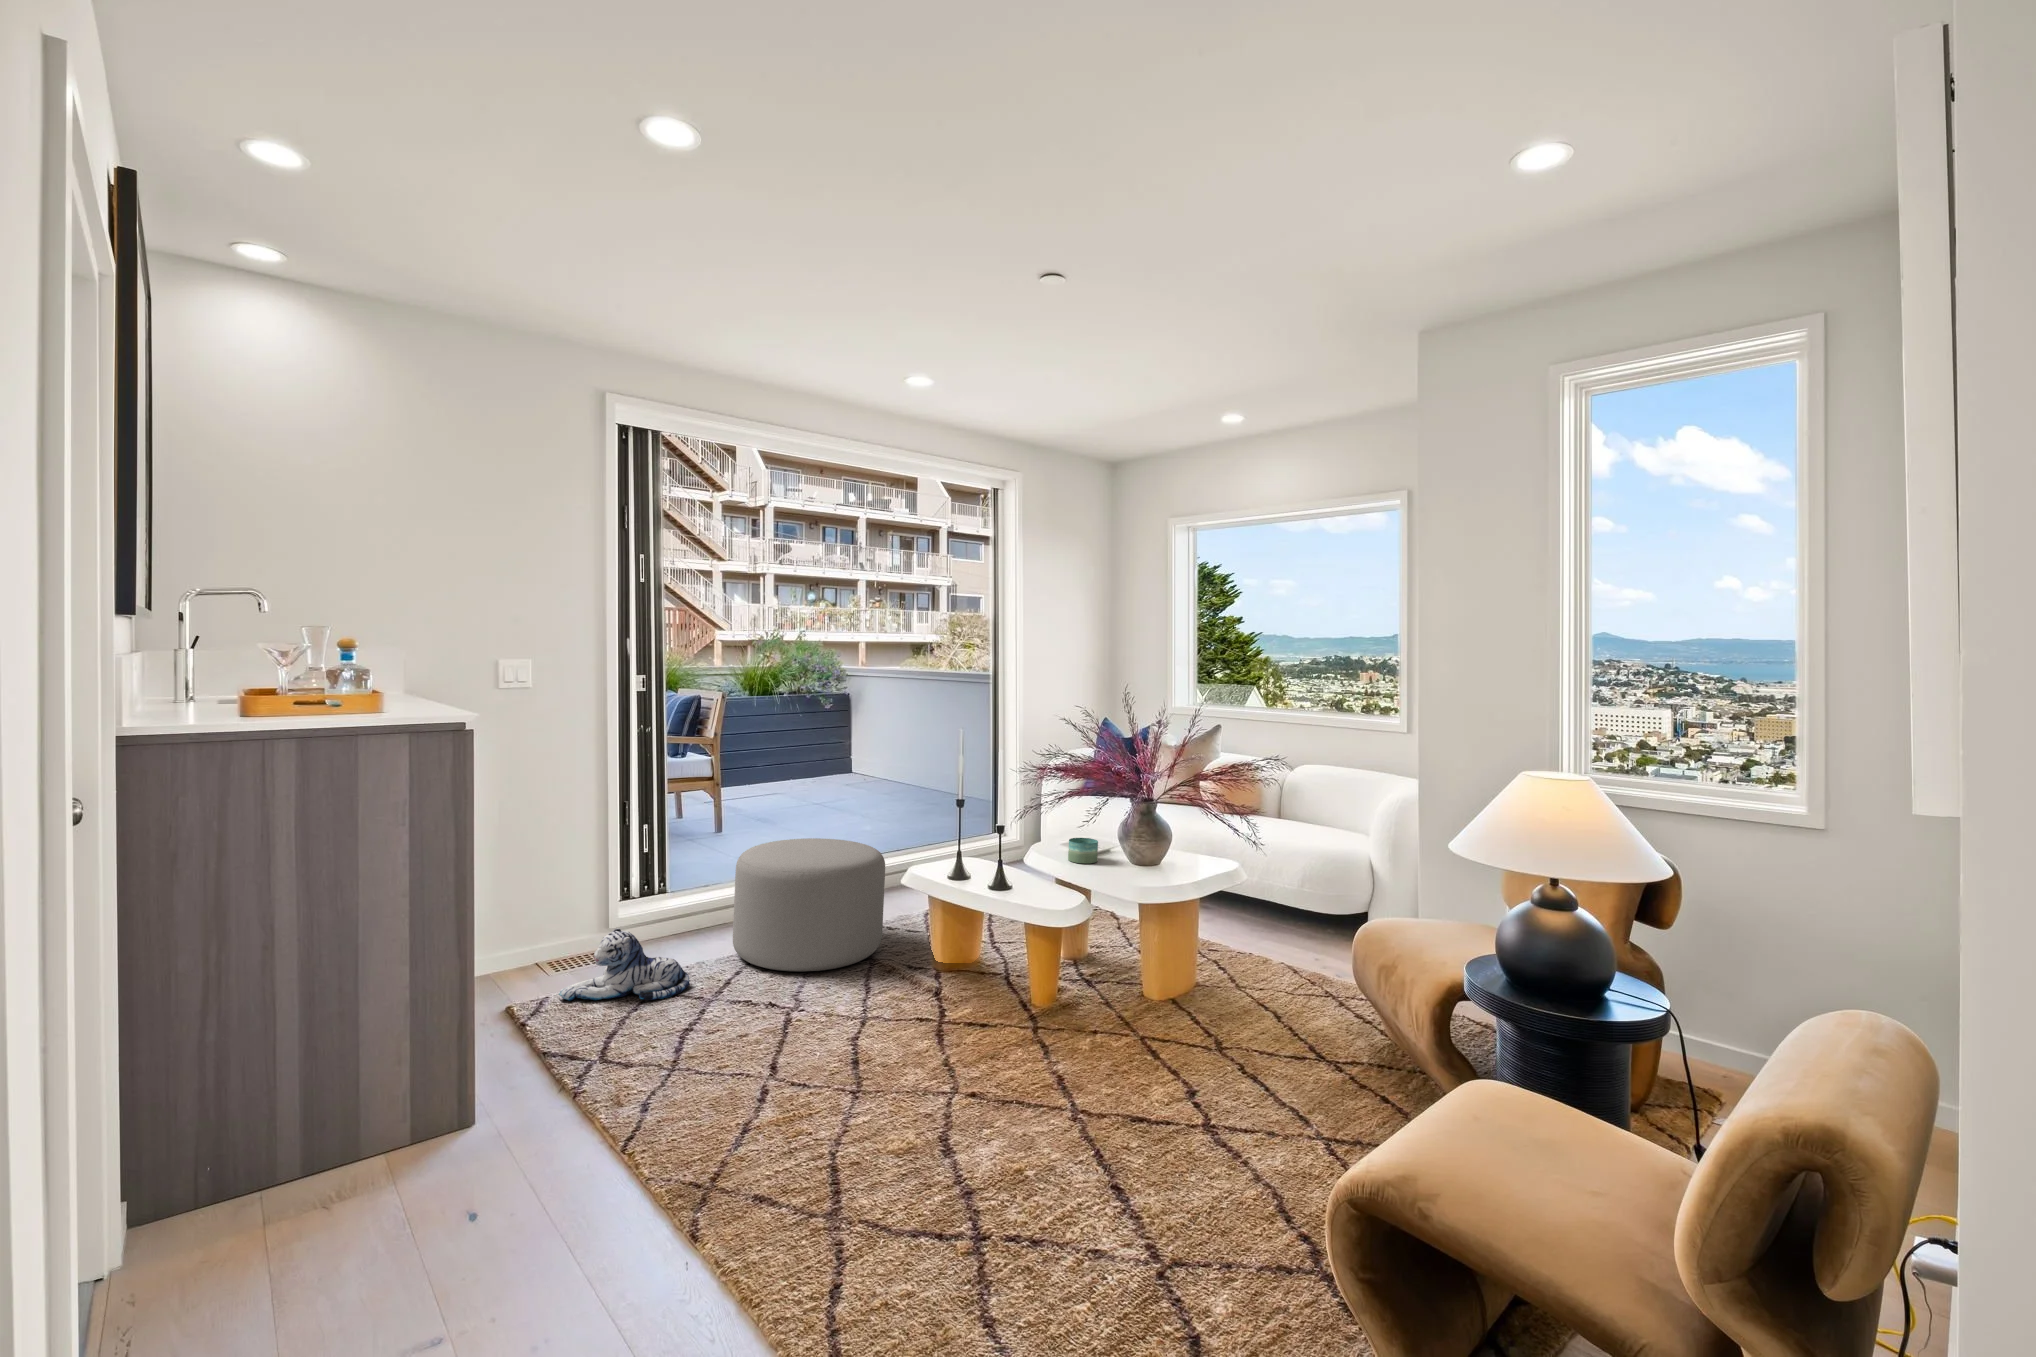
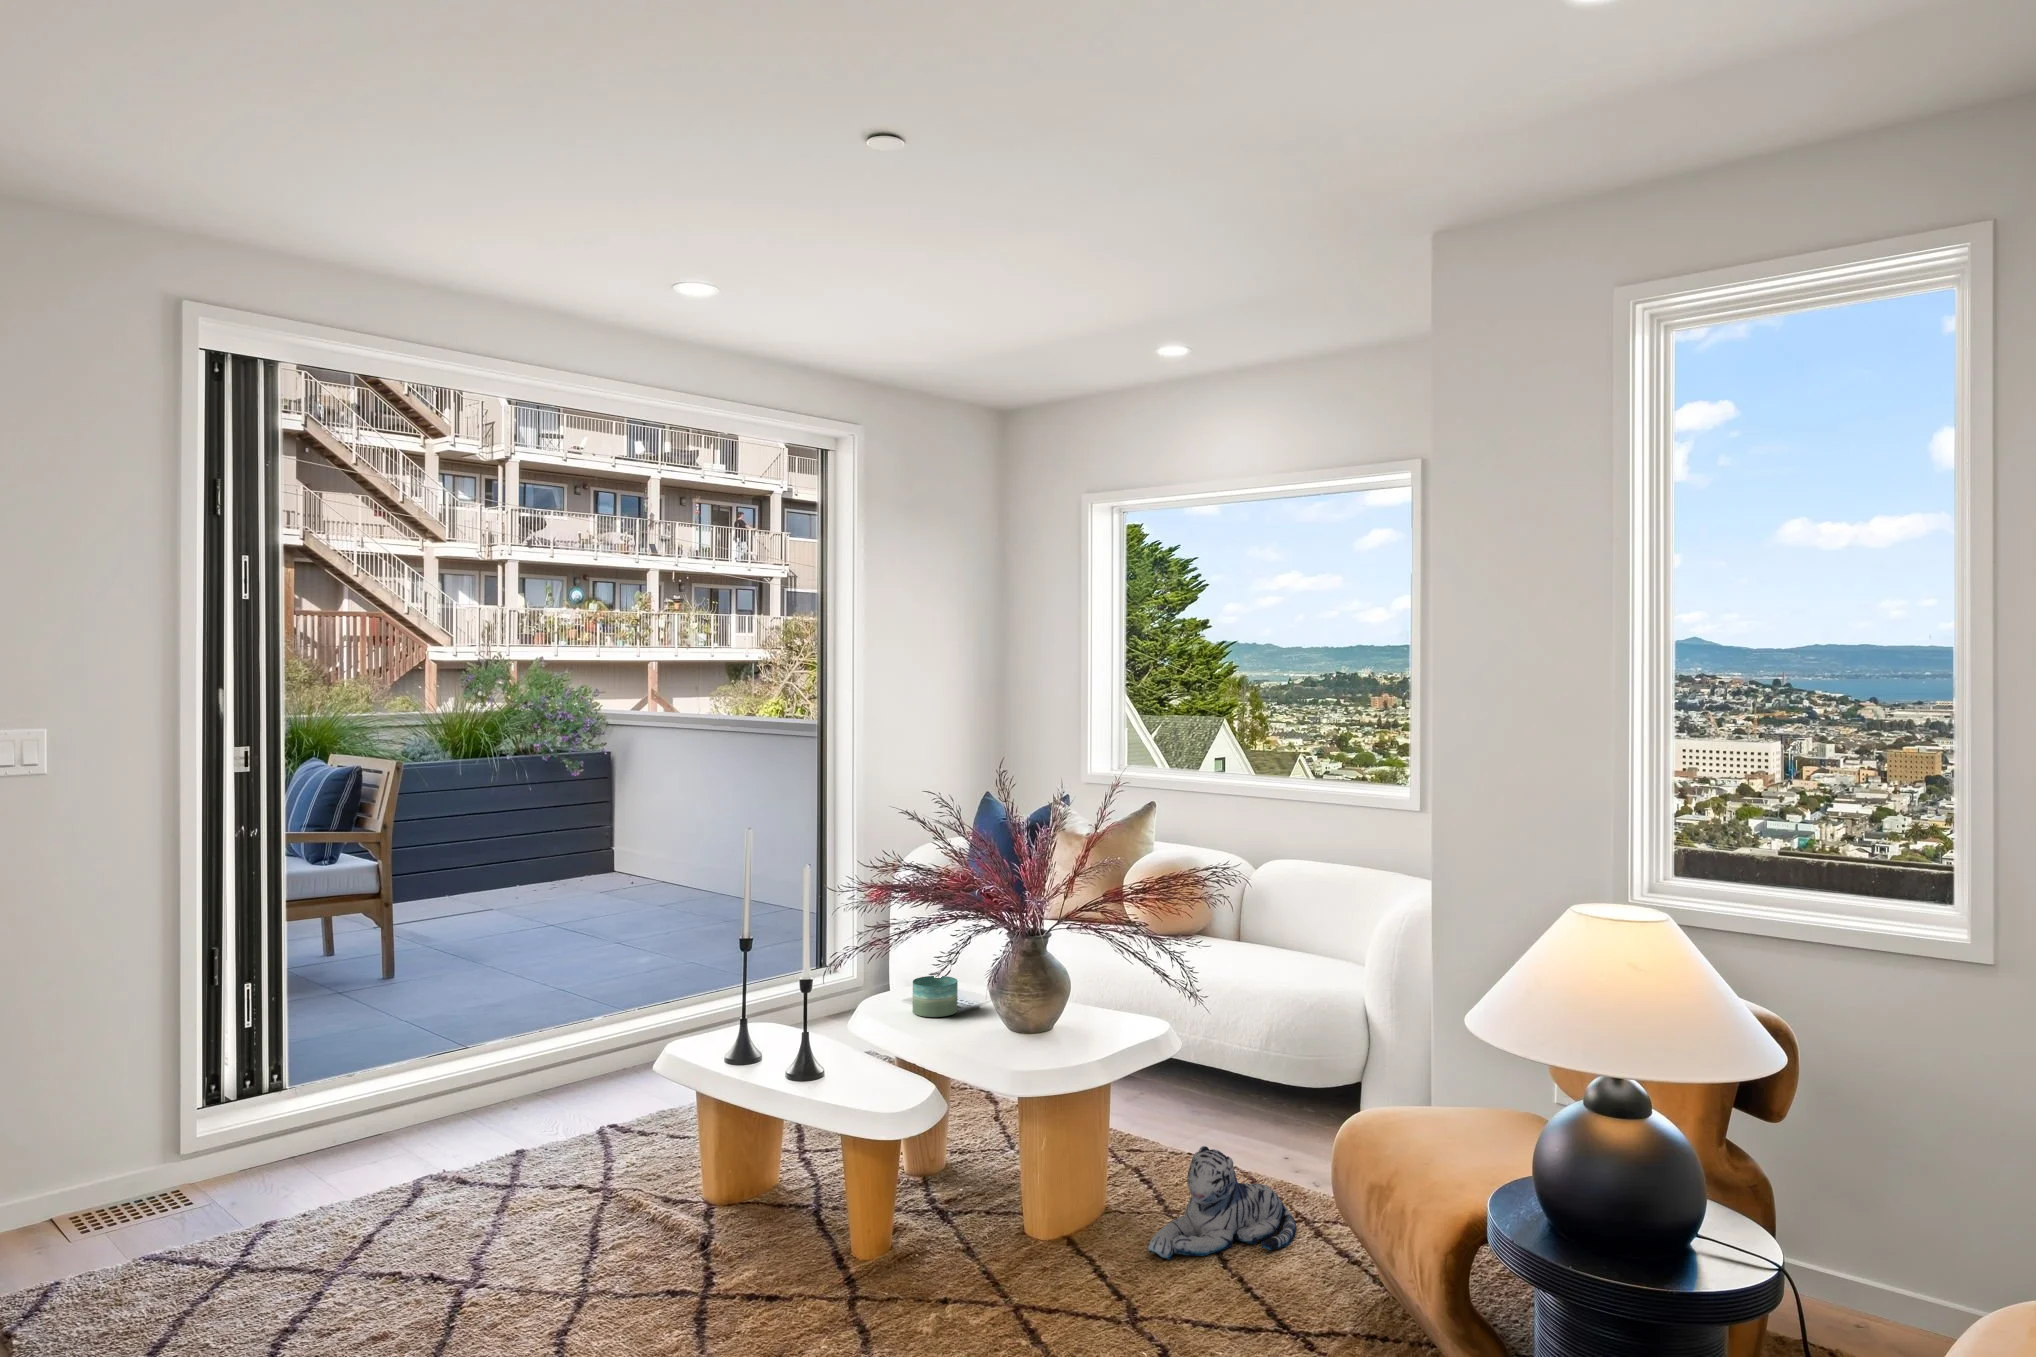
ottoman: present [733,838,885,971] -> none [389,996,633,1215]
plush toy: present [559,928,690,1001] -> present [1148,1146,1296,1259]

